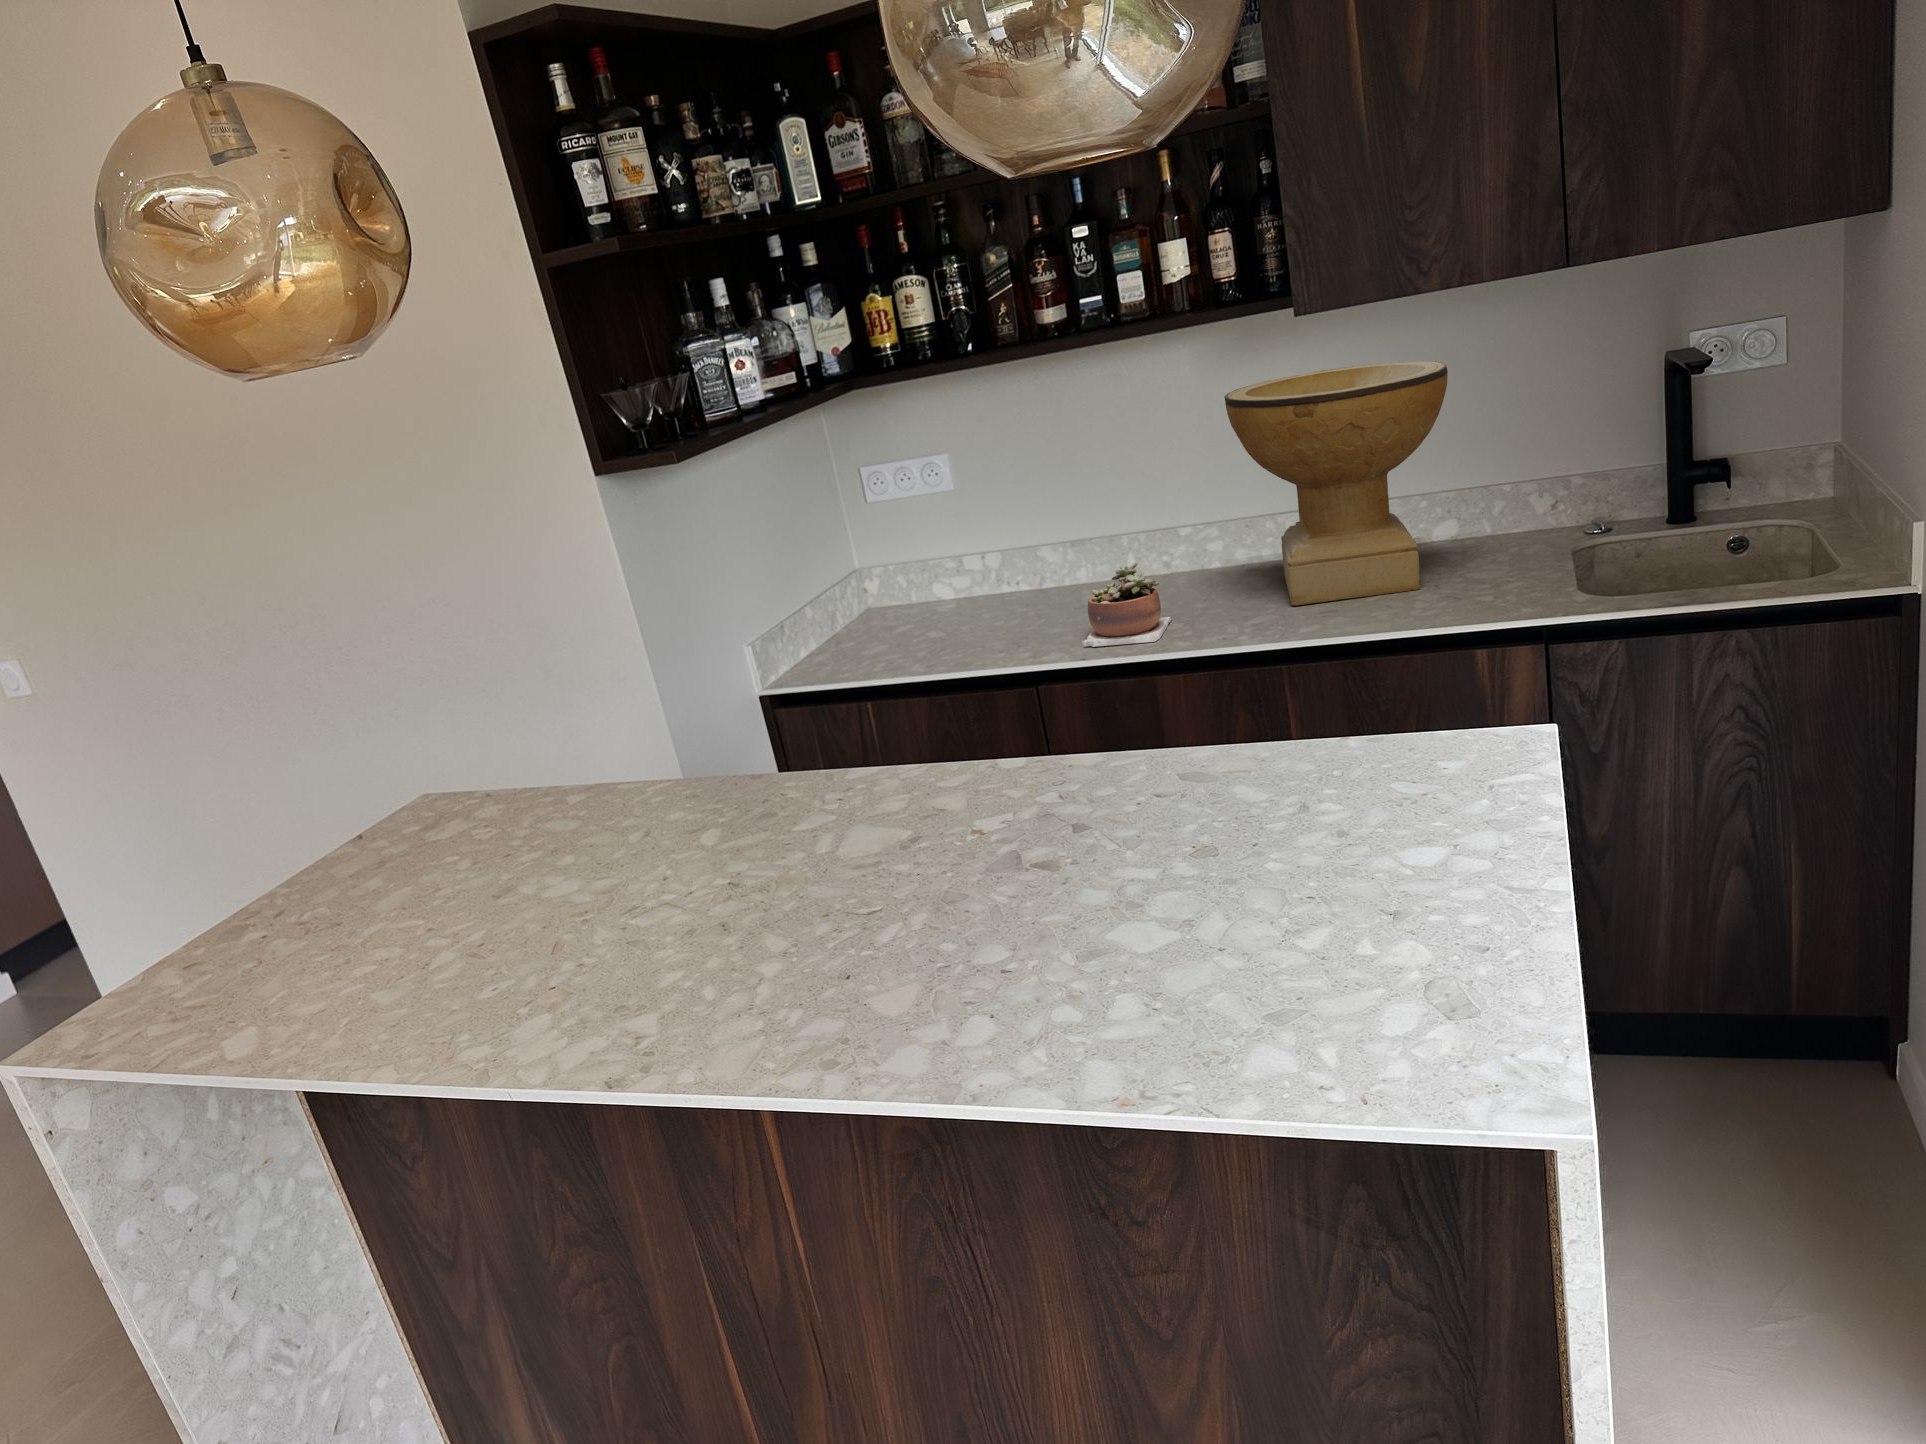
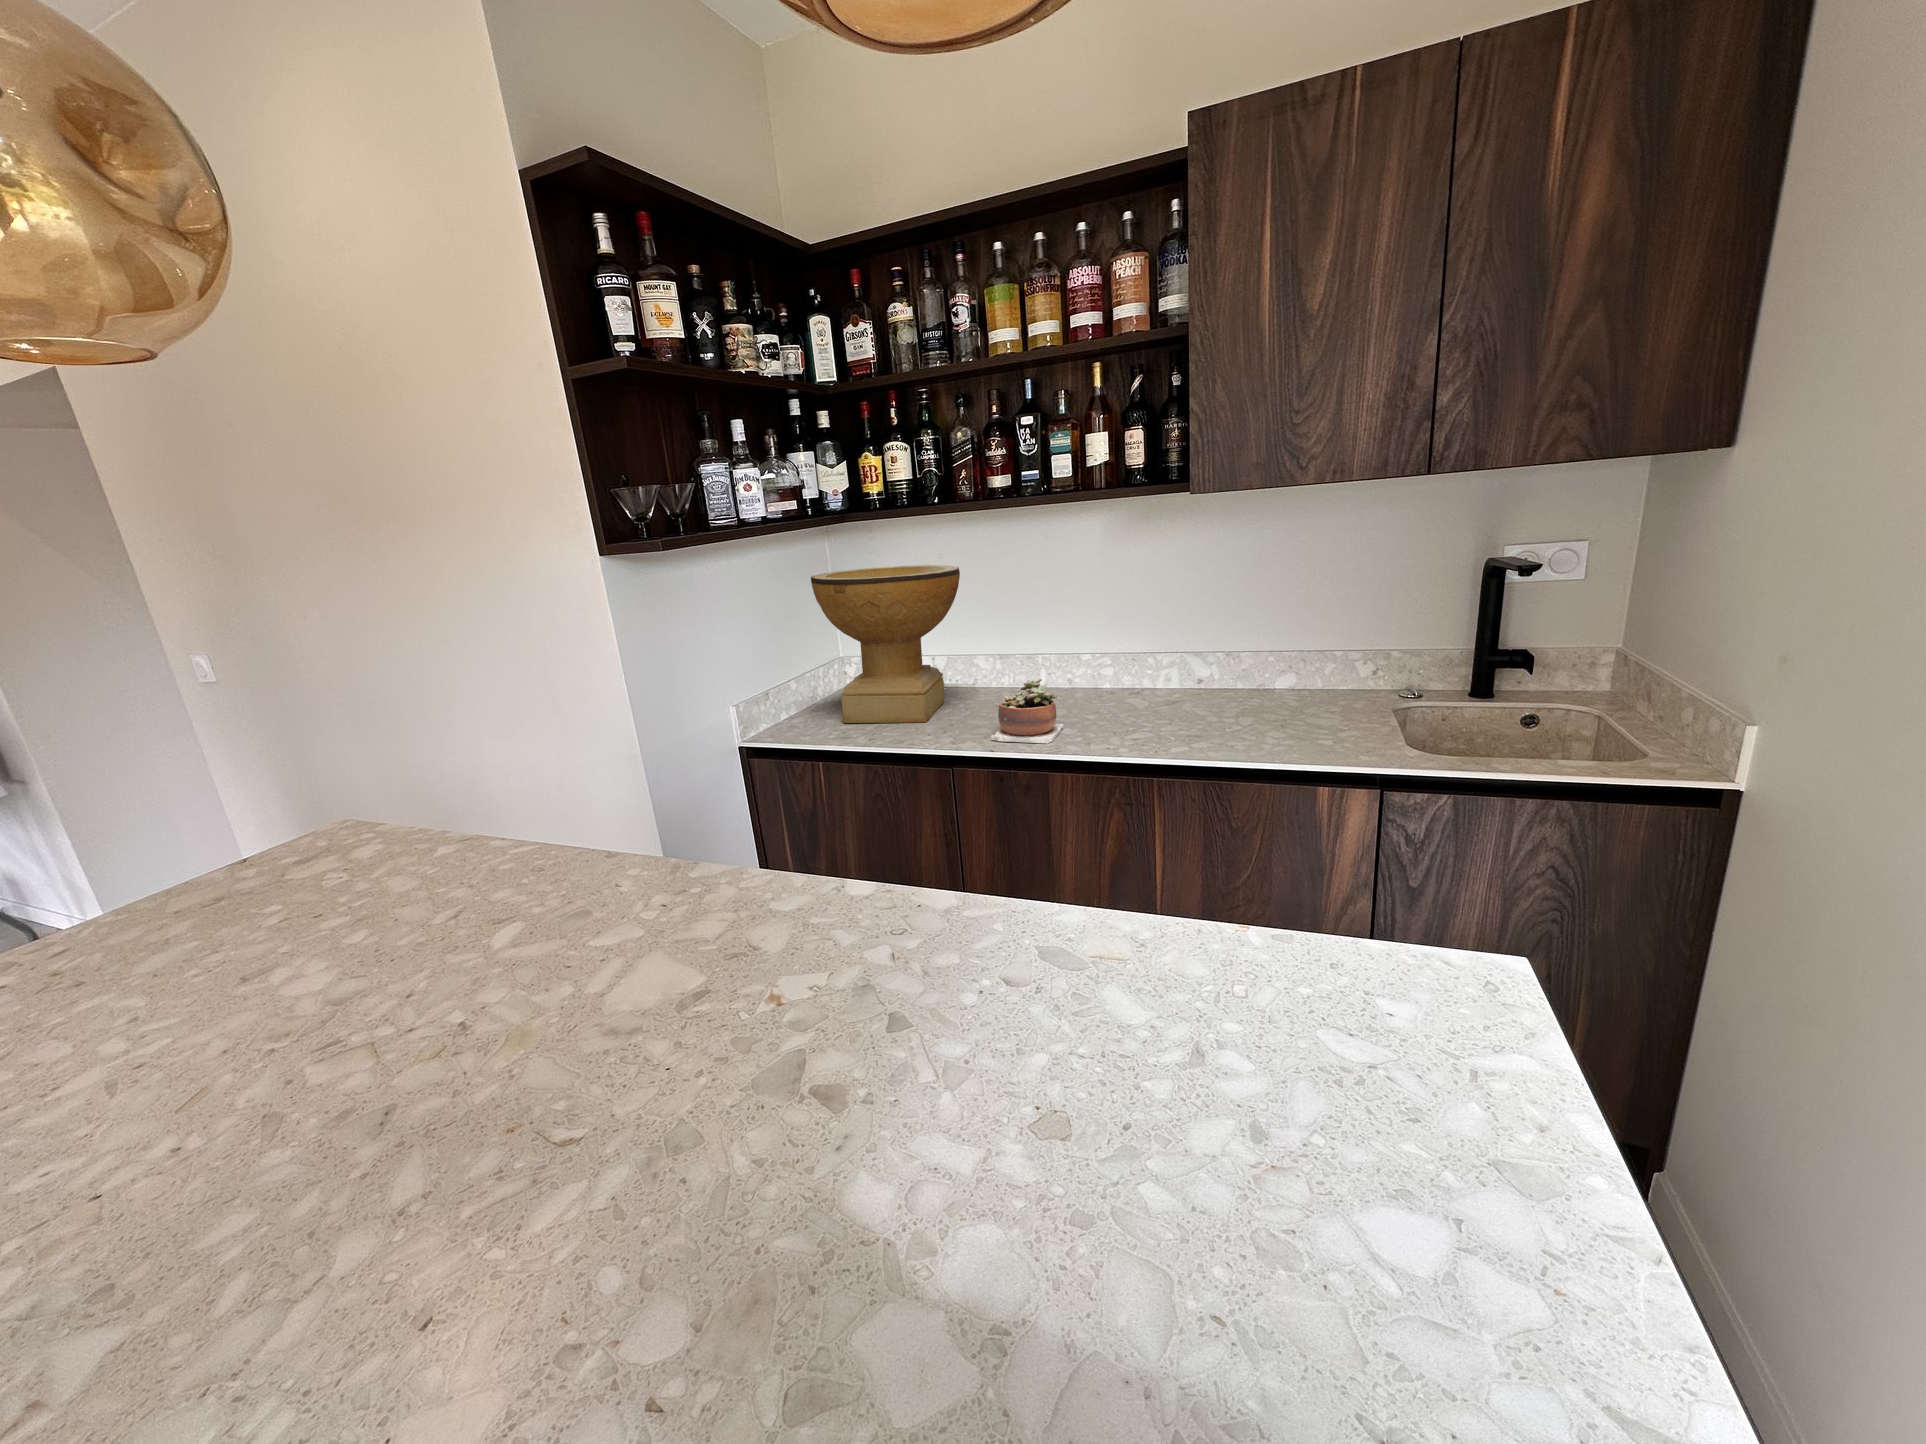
decorative bowl: present [1224,361,1448,605] -> present [811,565,960,723]

